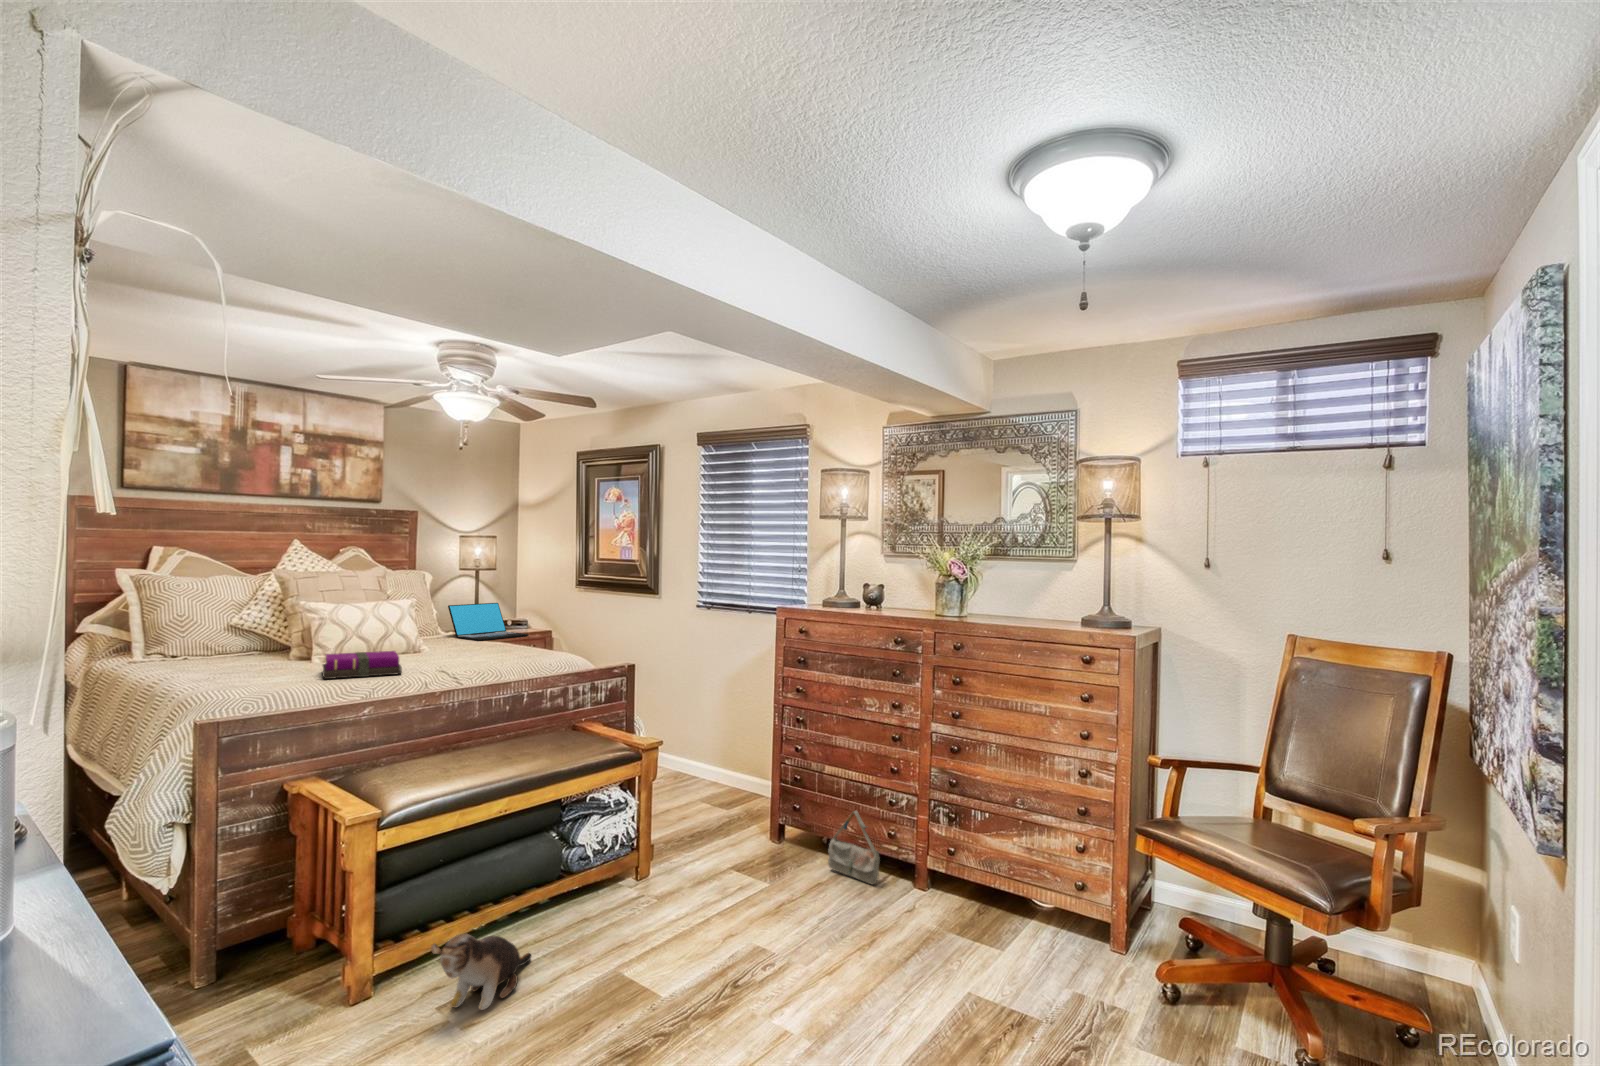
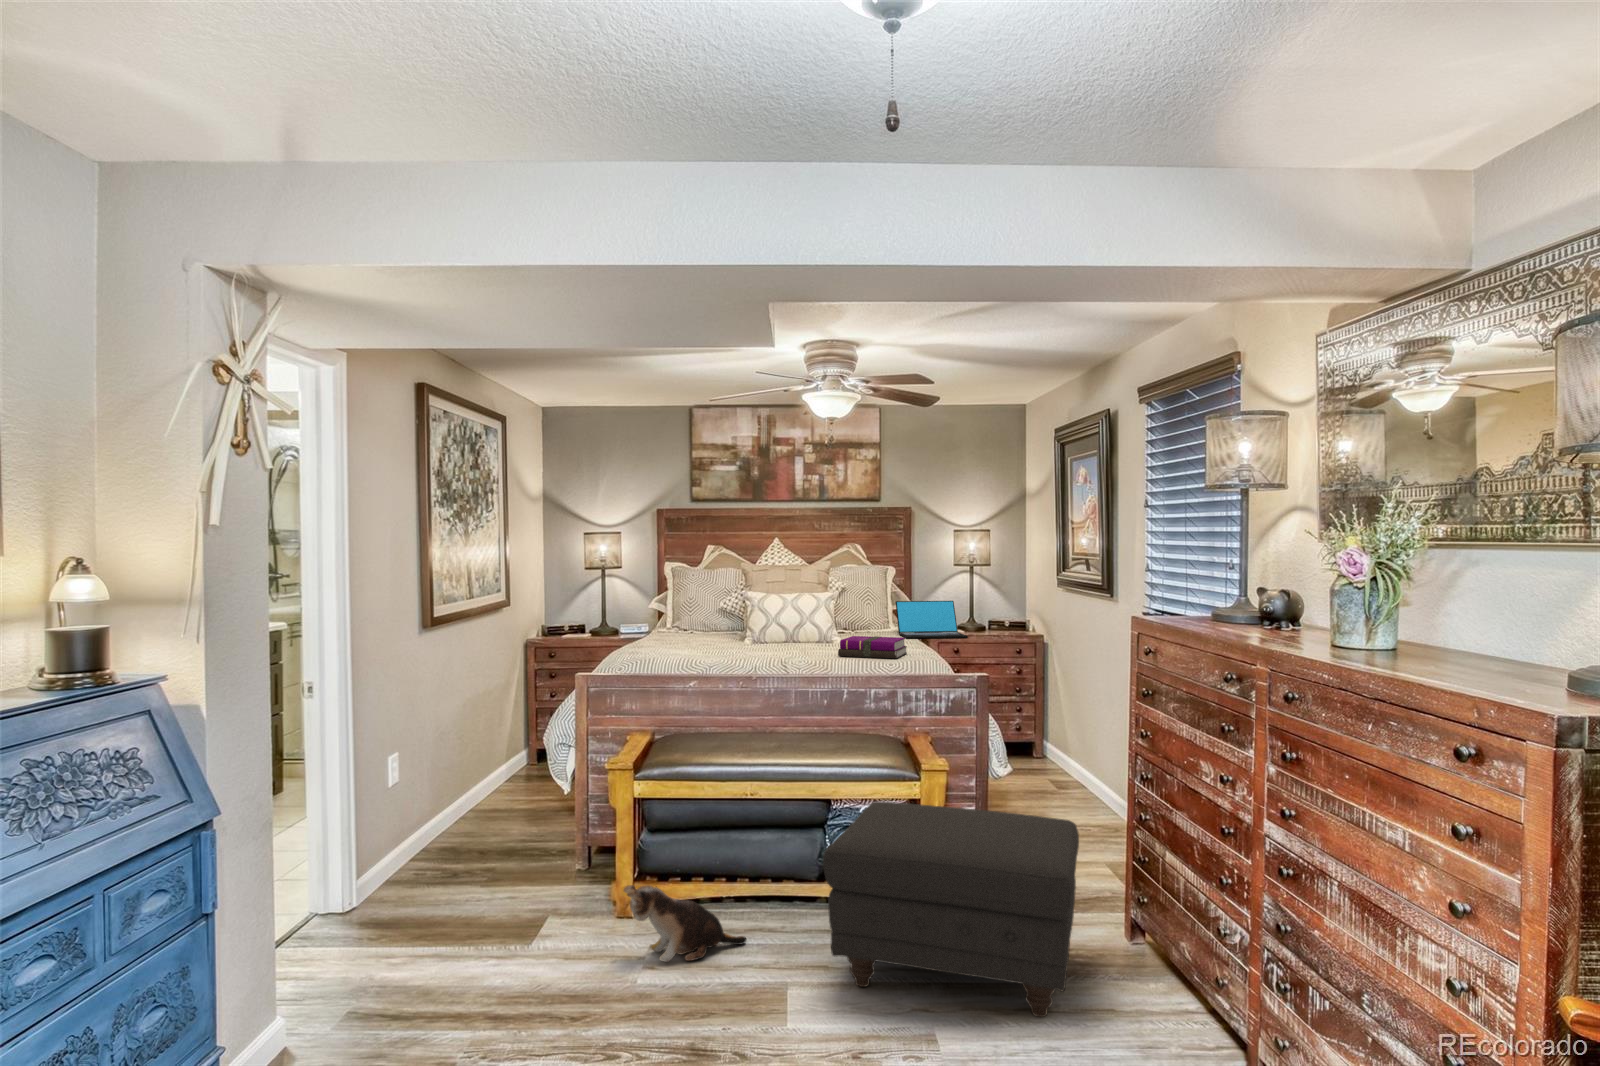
notebook: present [322,651,402,679] -> present [838,636,907,658]
ottoman: none [609,763,830,944] -> present [823,802,1079,1017]
bag: present [828,811,880,884] -> none [1147,921,1196,1042]

